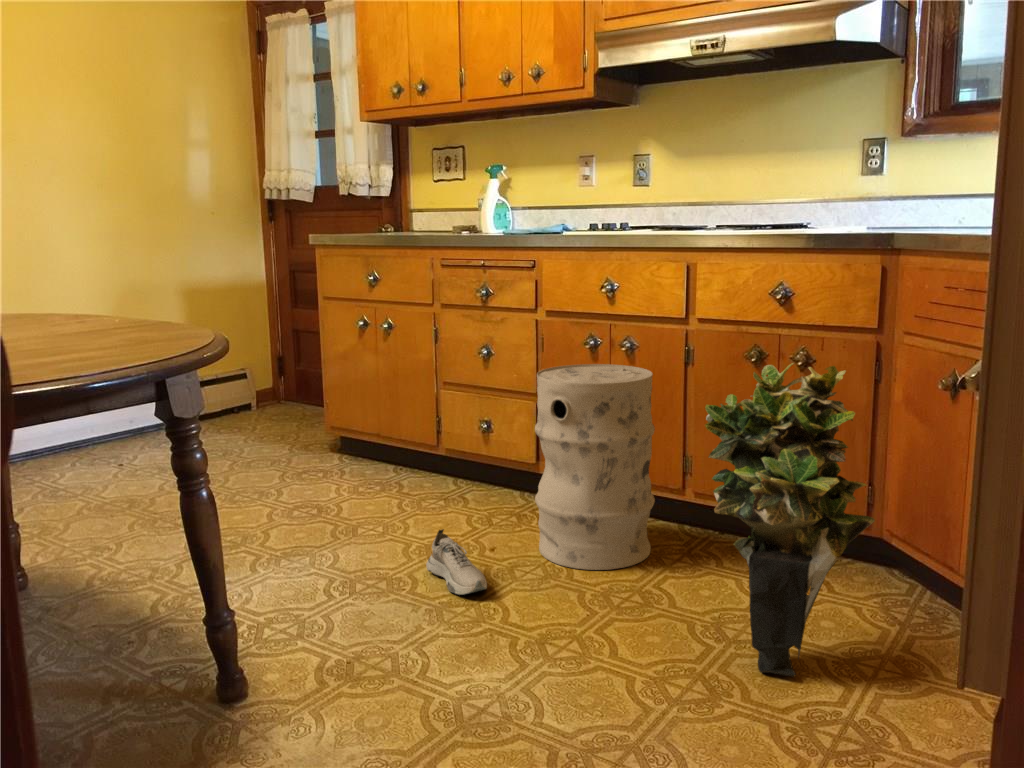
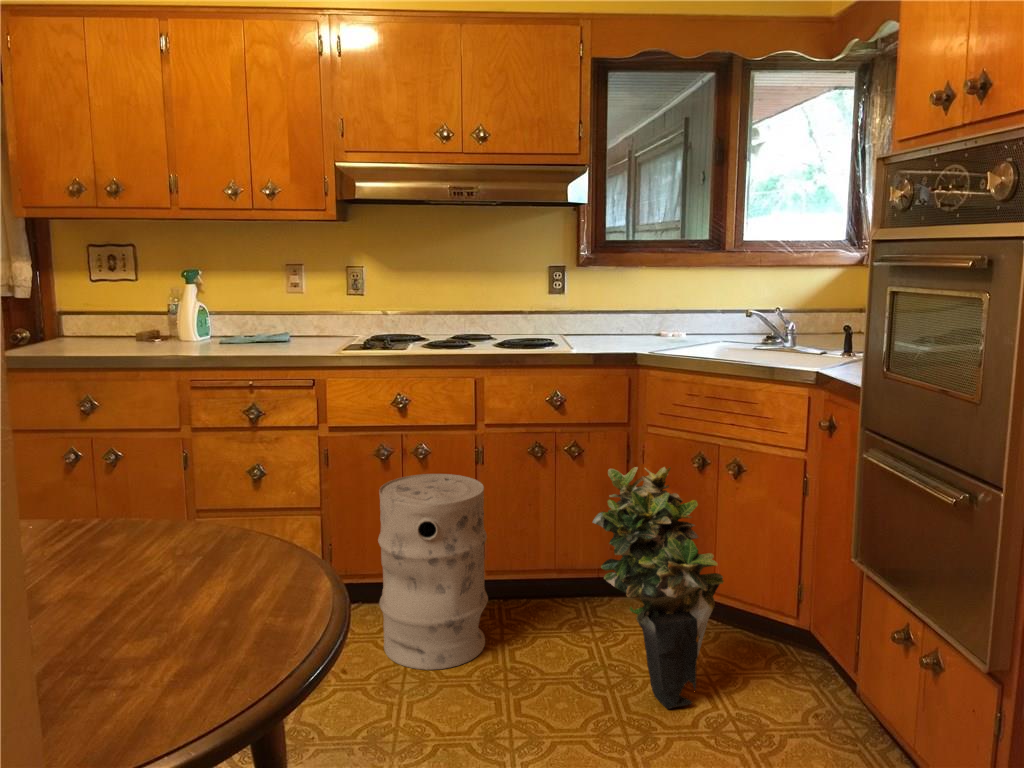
shoe: present [426,529,487,595] -> none [319,672,409,733]

